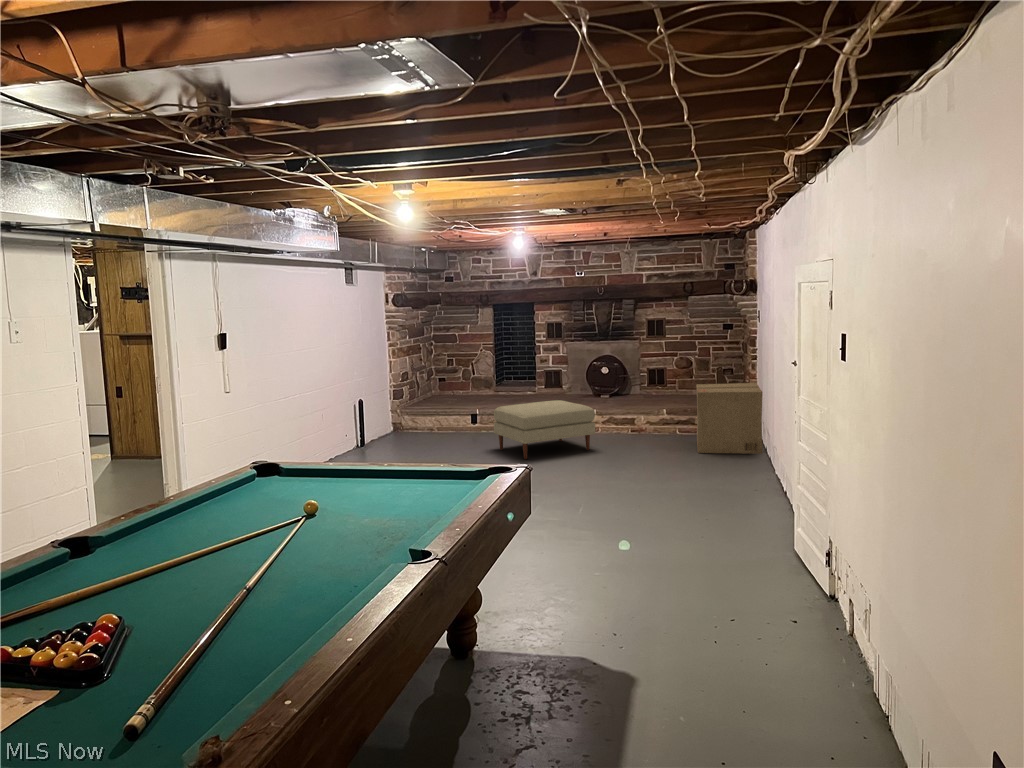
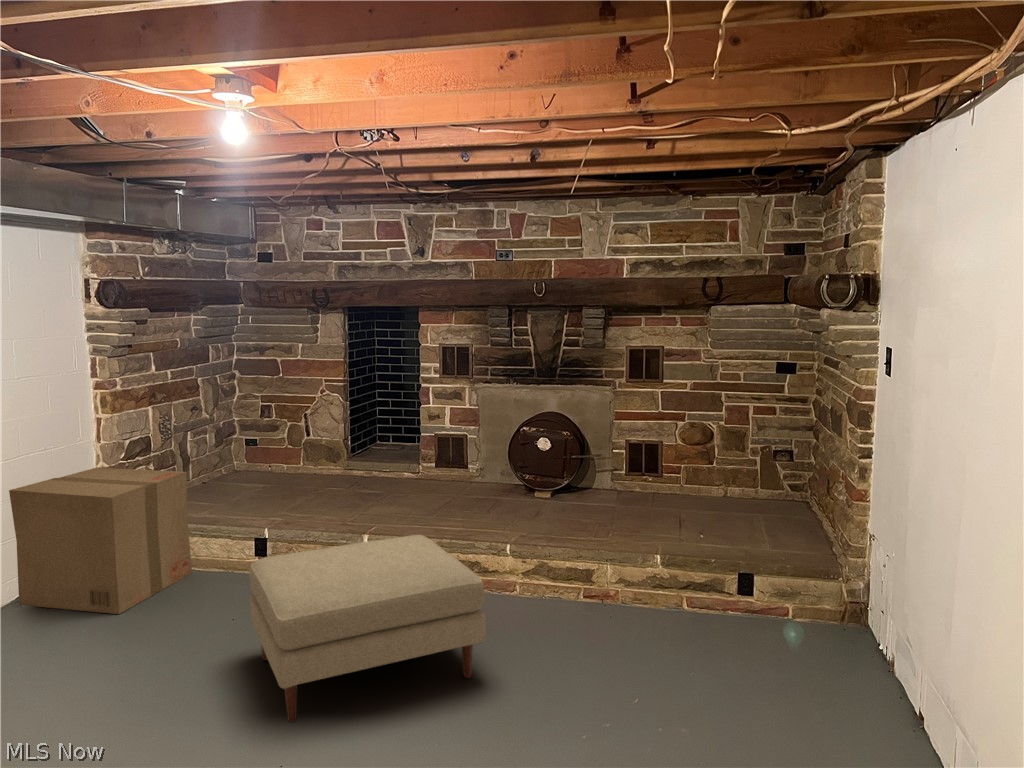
cardboard box: present [696,383,762,454] -> present [9,468,192,614]

